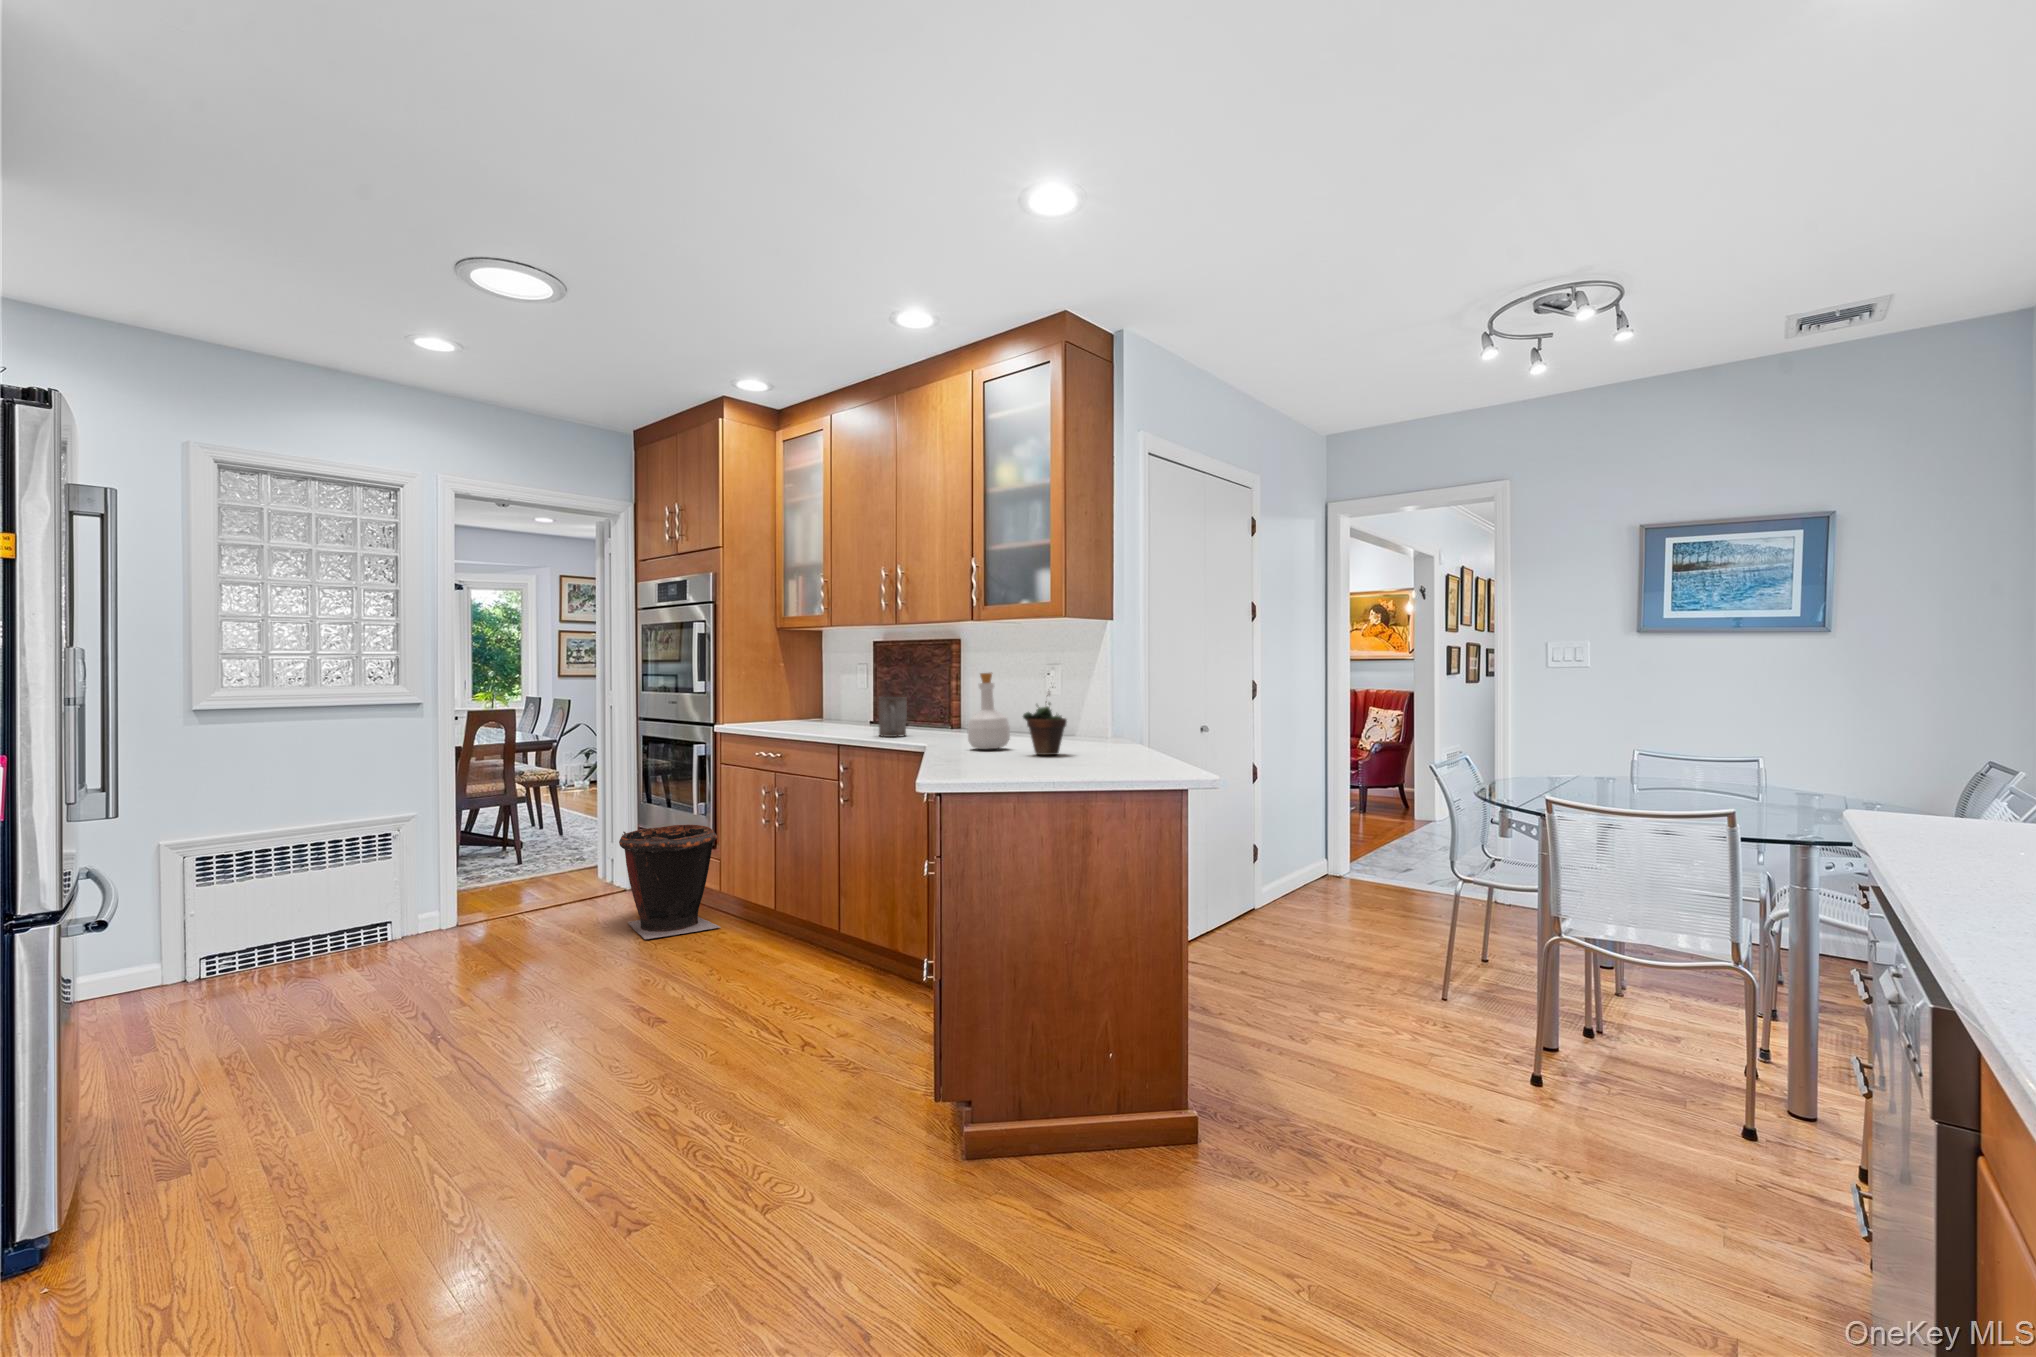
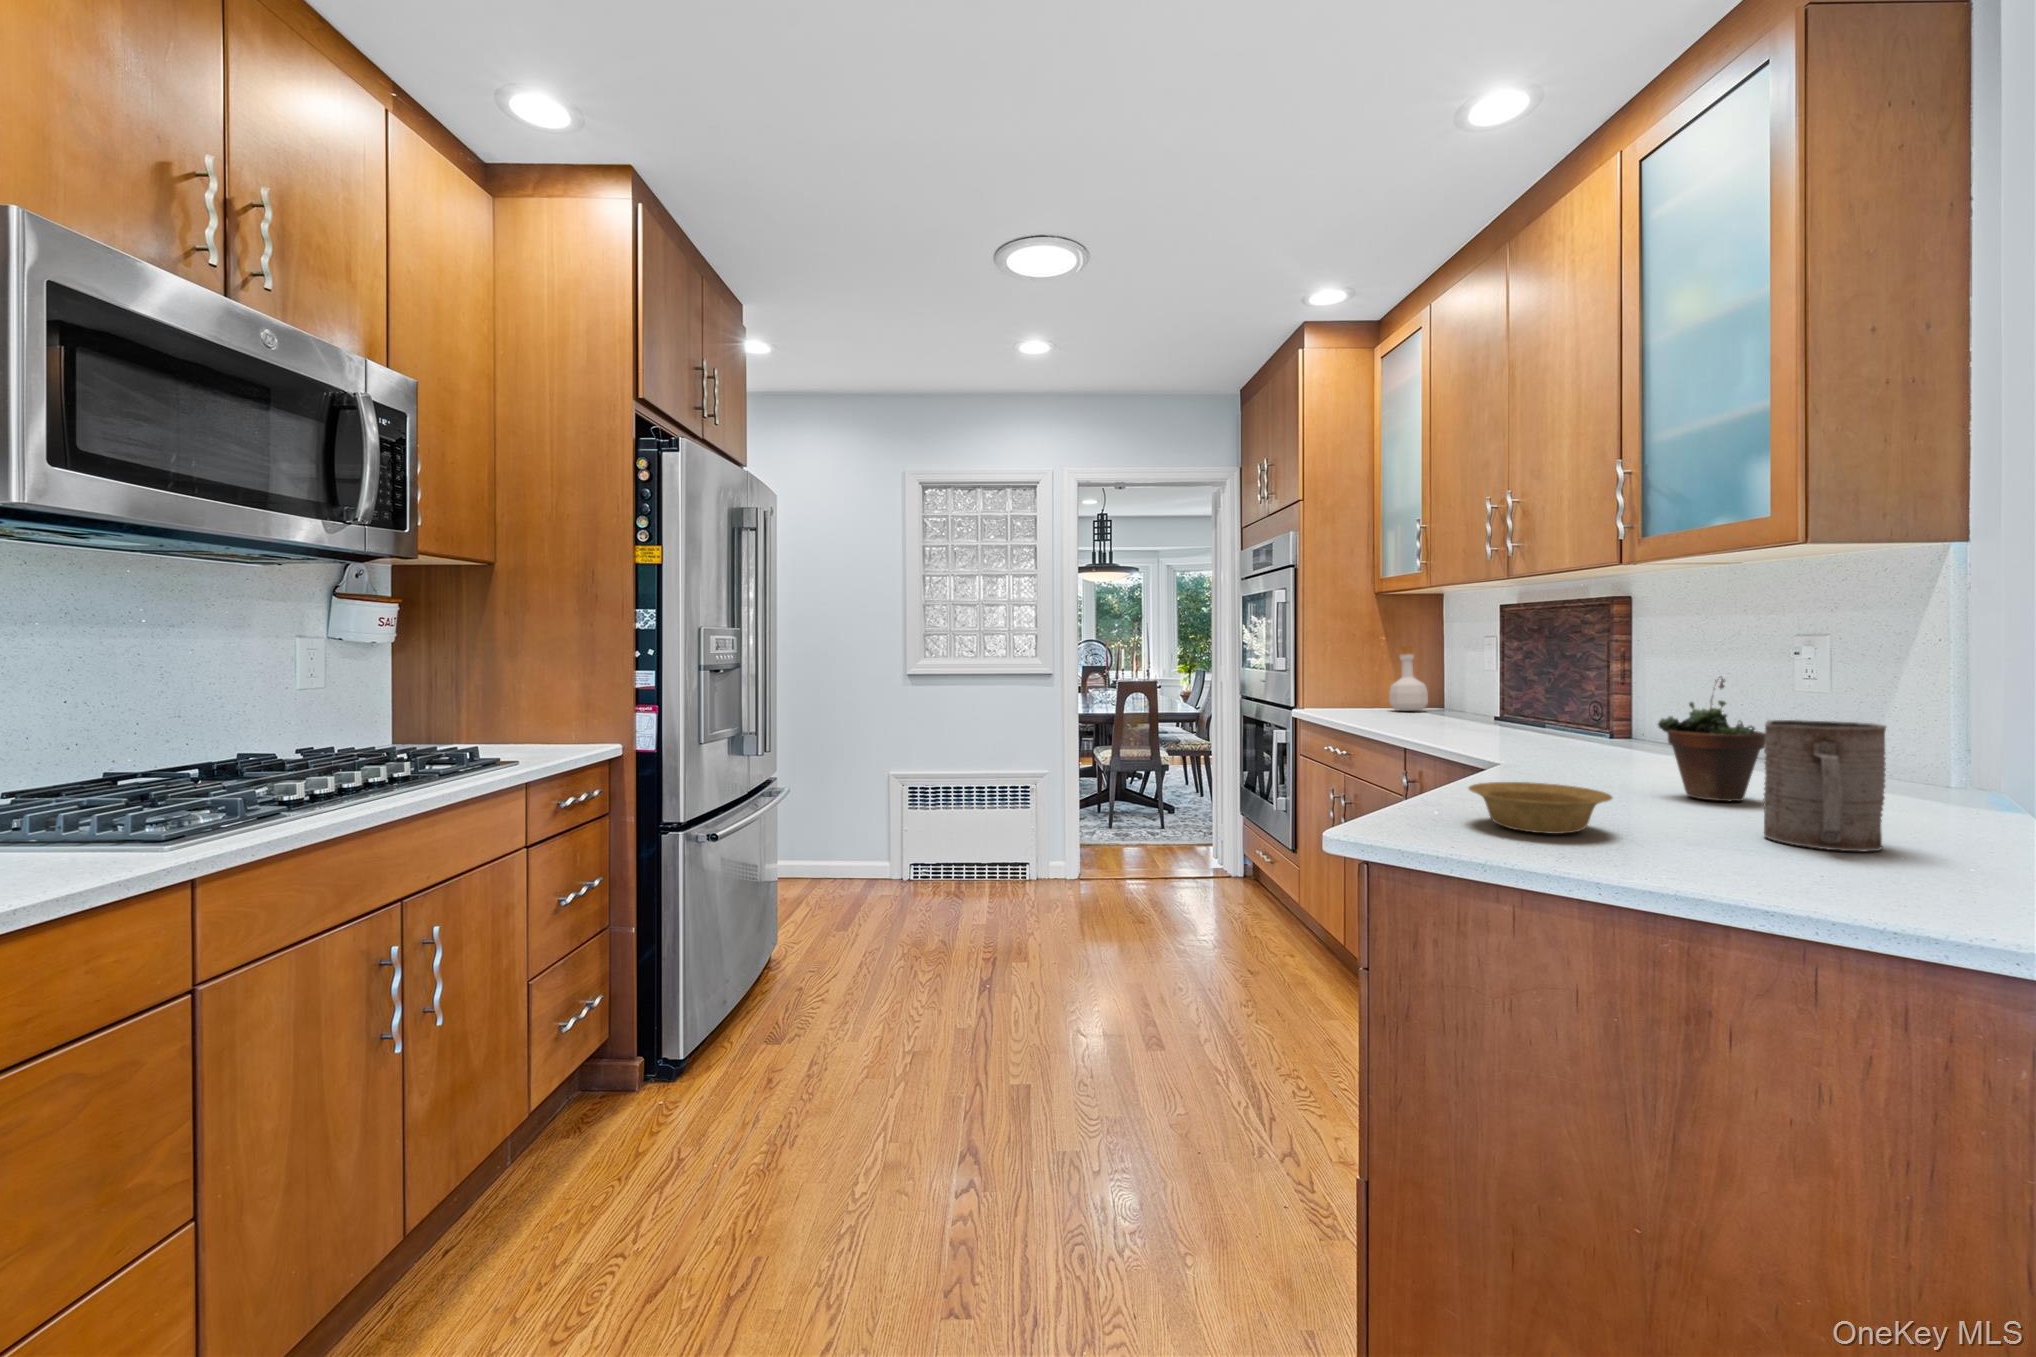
bottle: present [968,673,1010,749] -> present [1389,646,1428,711]
mug: present [879,697,907,737] -> present [1764,720,1886,851]
bowl: none [966,749,1032,773] -> present [1469,782,1612,834]
waste bin: present [619,825,720,939] -> none [1192,813,1293,937]

